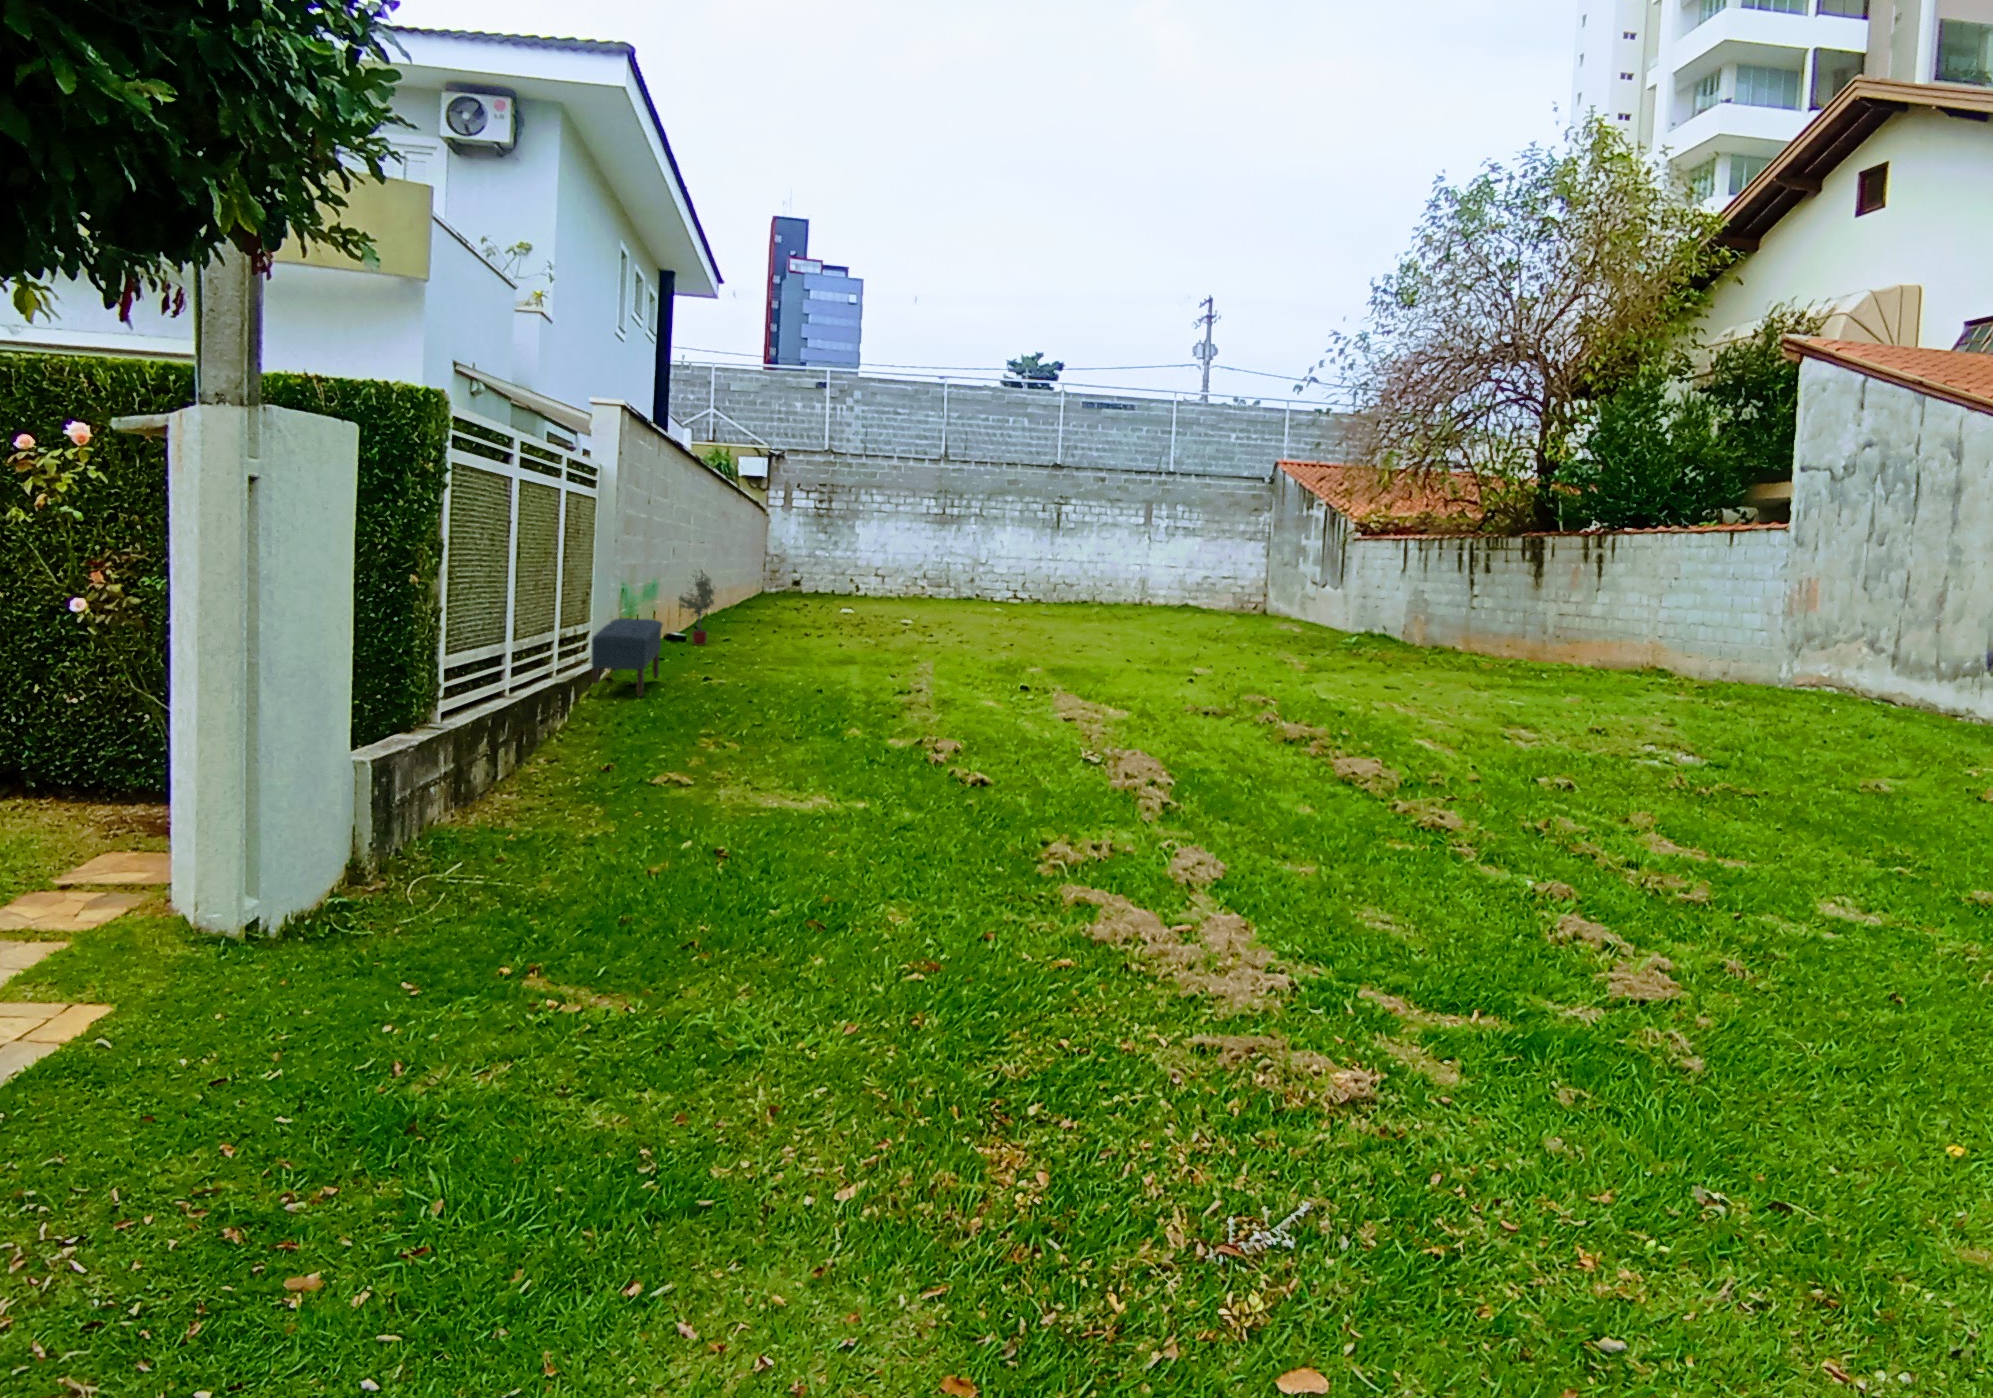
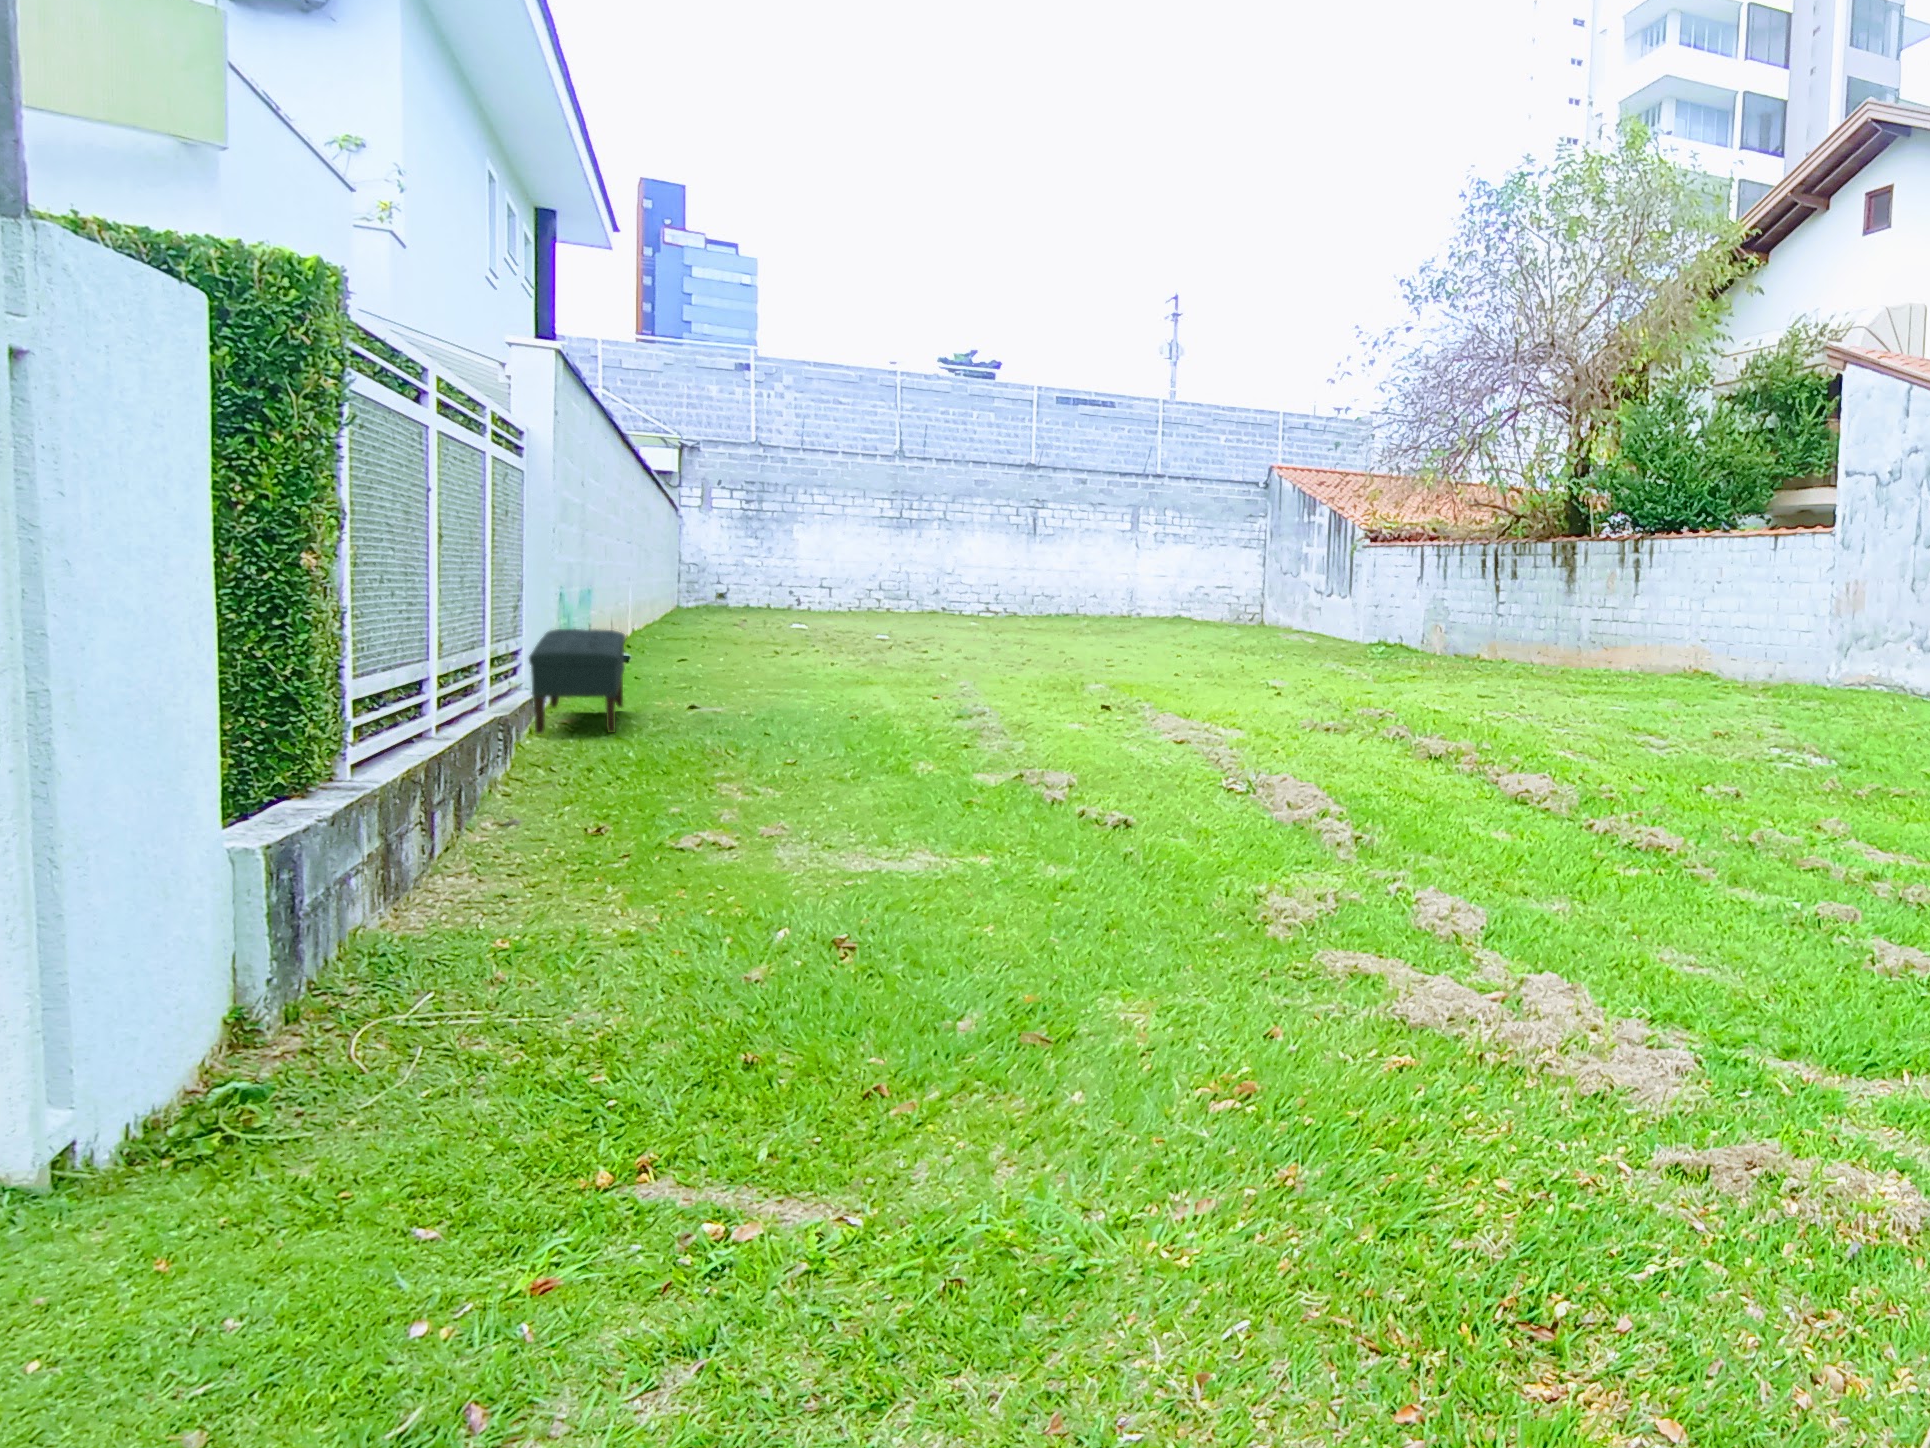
potted tree: present [678,570,714,645] -> none [605,567,664,664]

